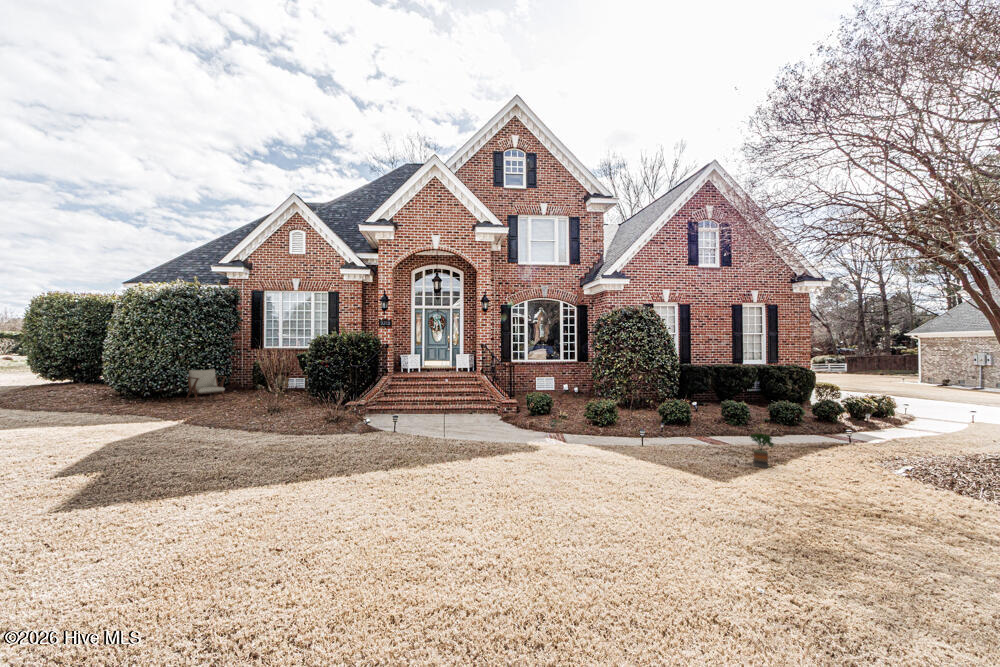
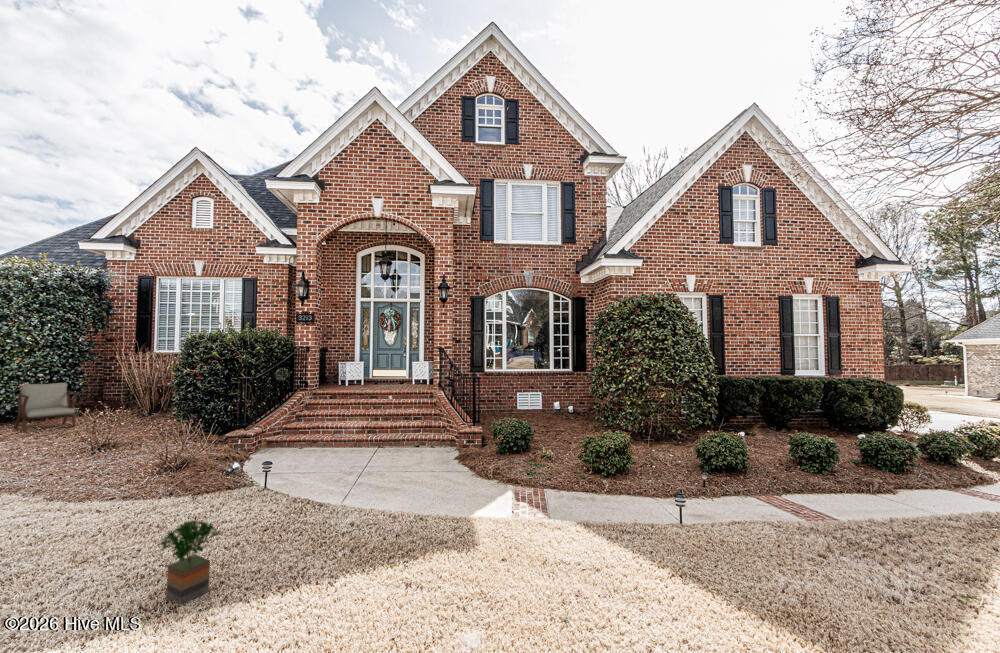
potted tree: present [750,434,774,468] -> present [162,521,222,604]

